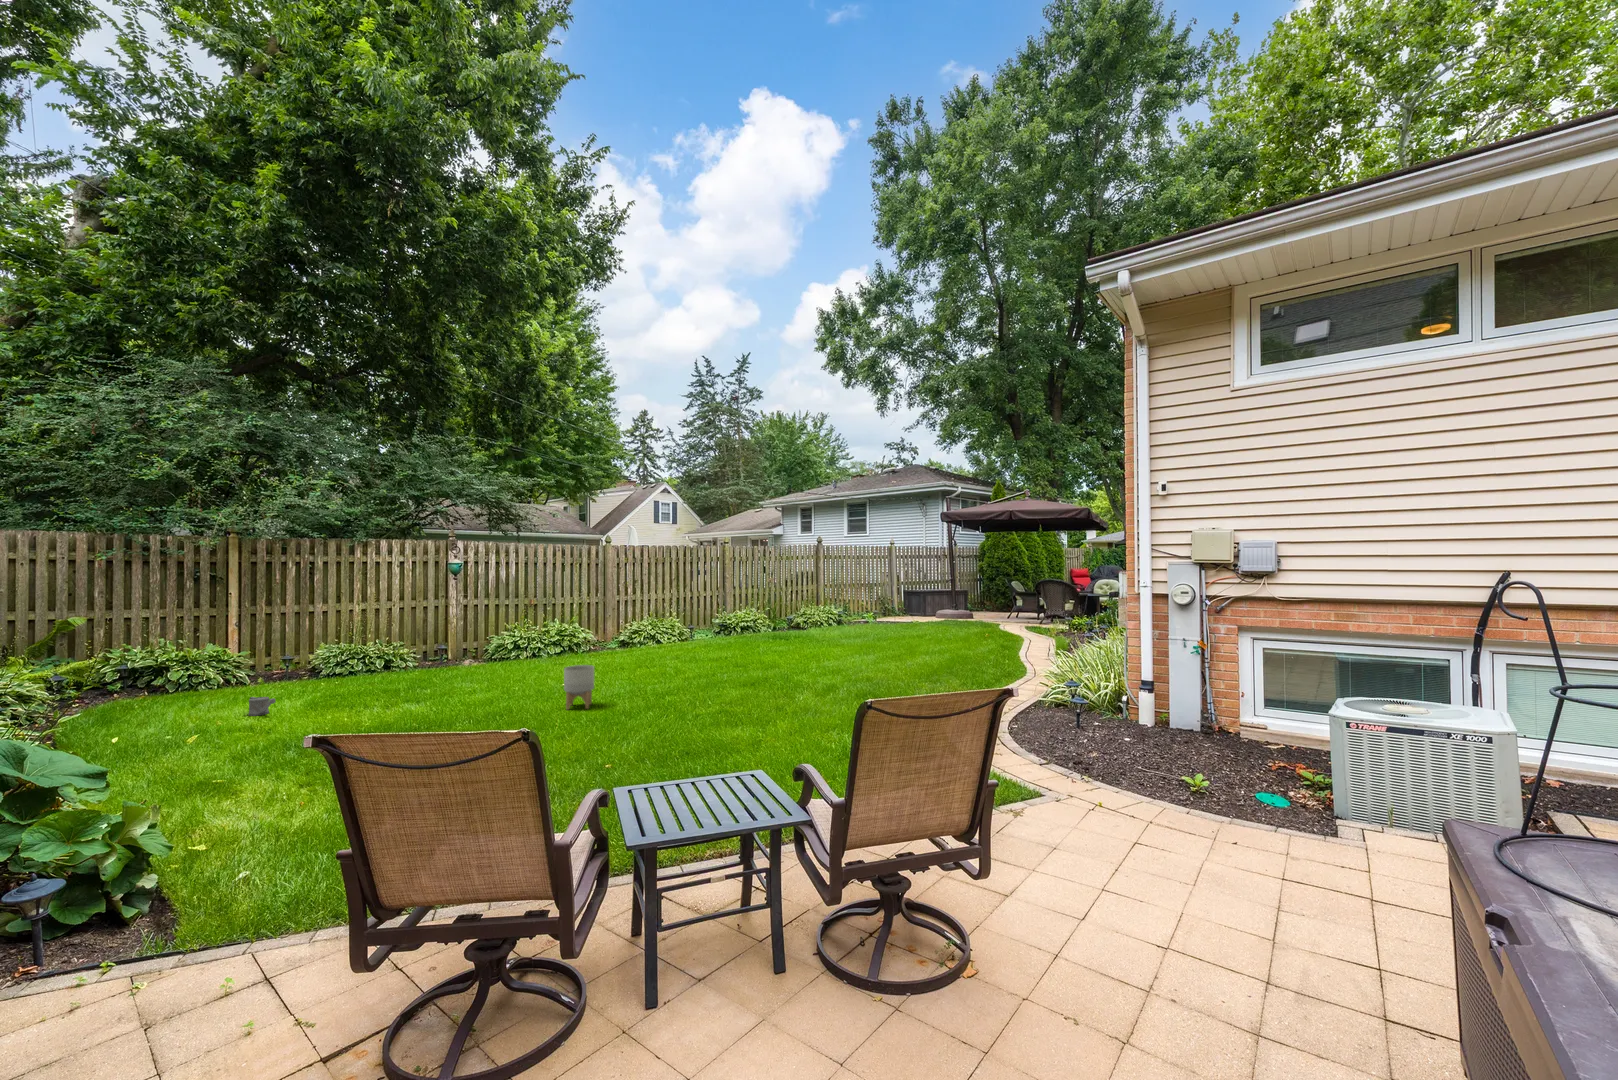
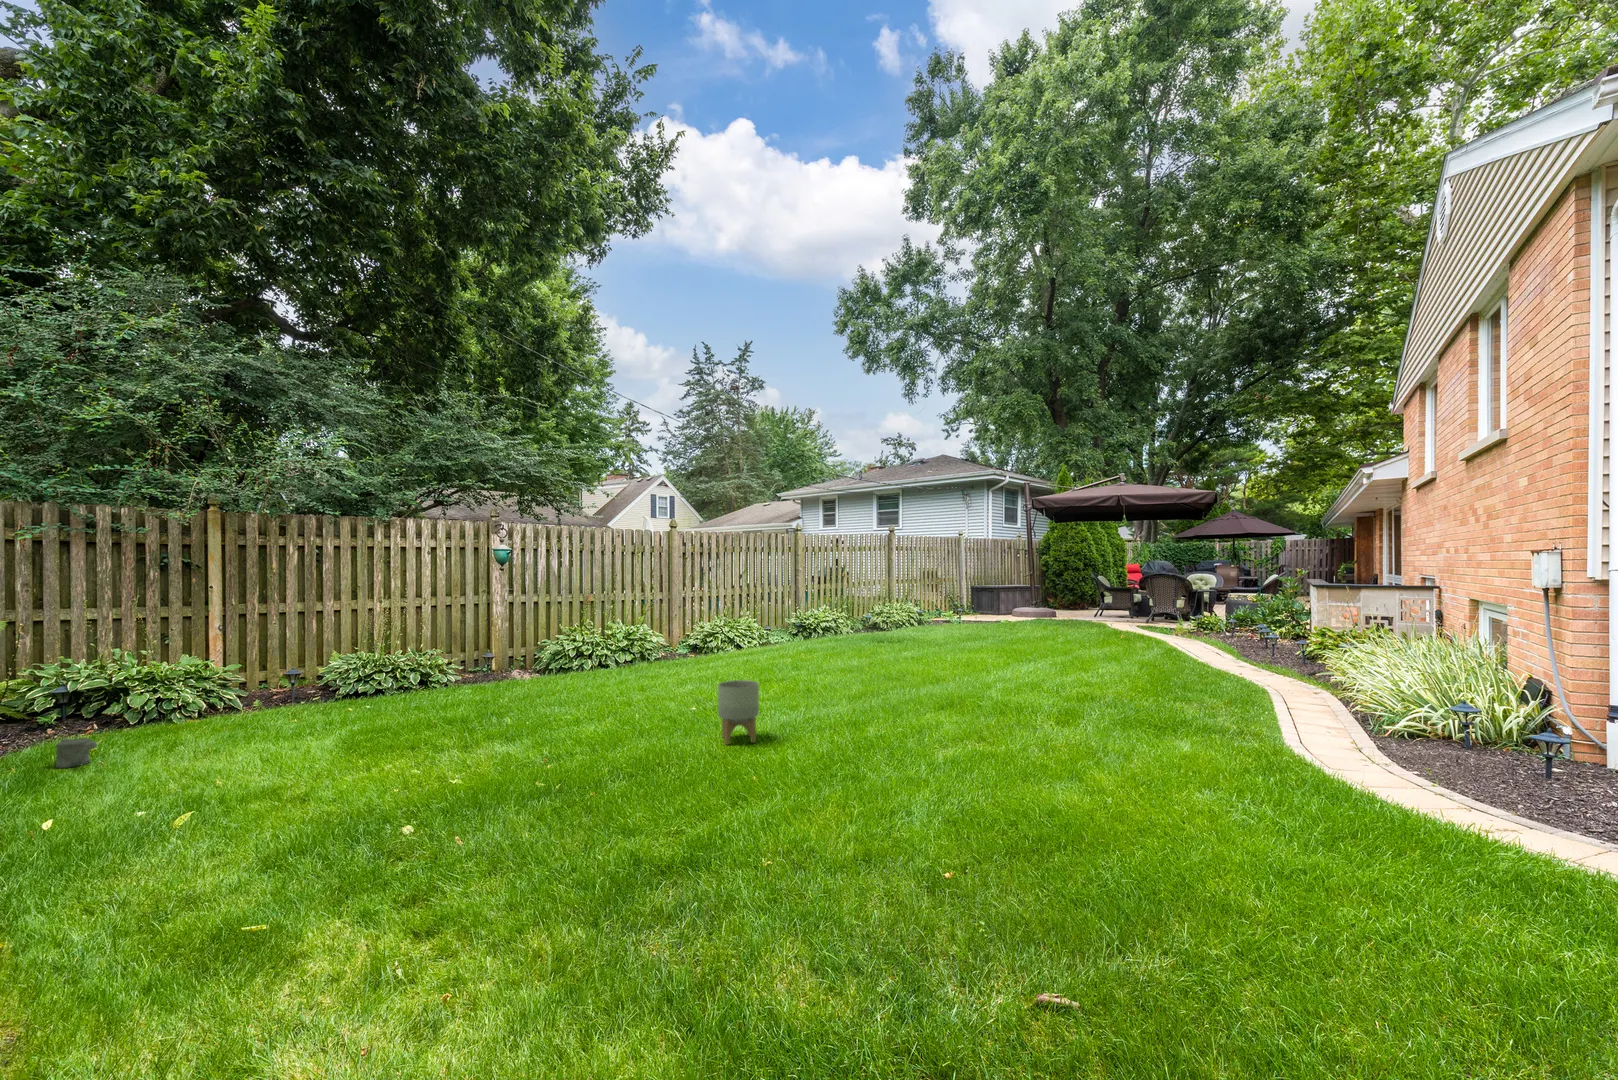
watering can: present [248,697,275,716] -> present [55,738,97,768]

